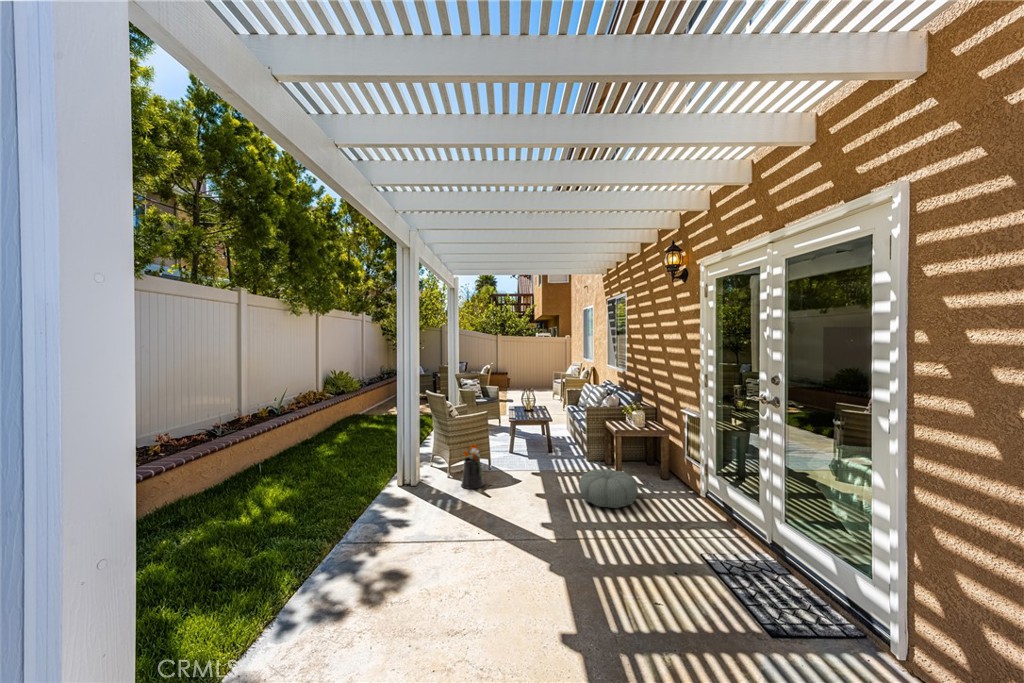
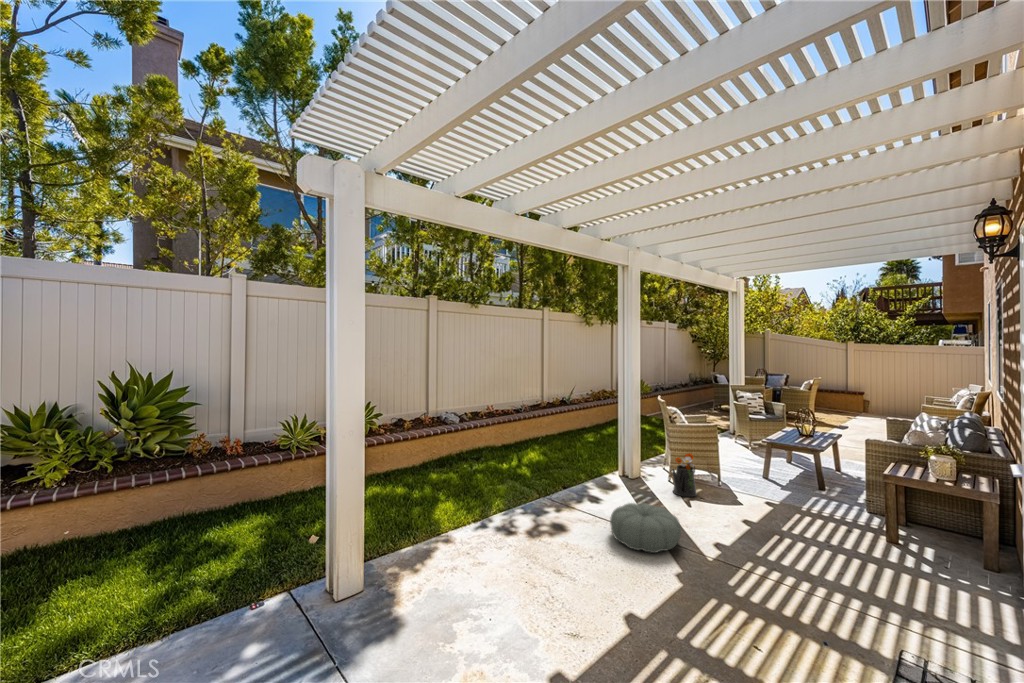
pouf: present [579,469,638,508] -> present [610,503,681,553]

